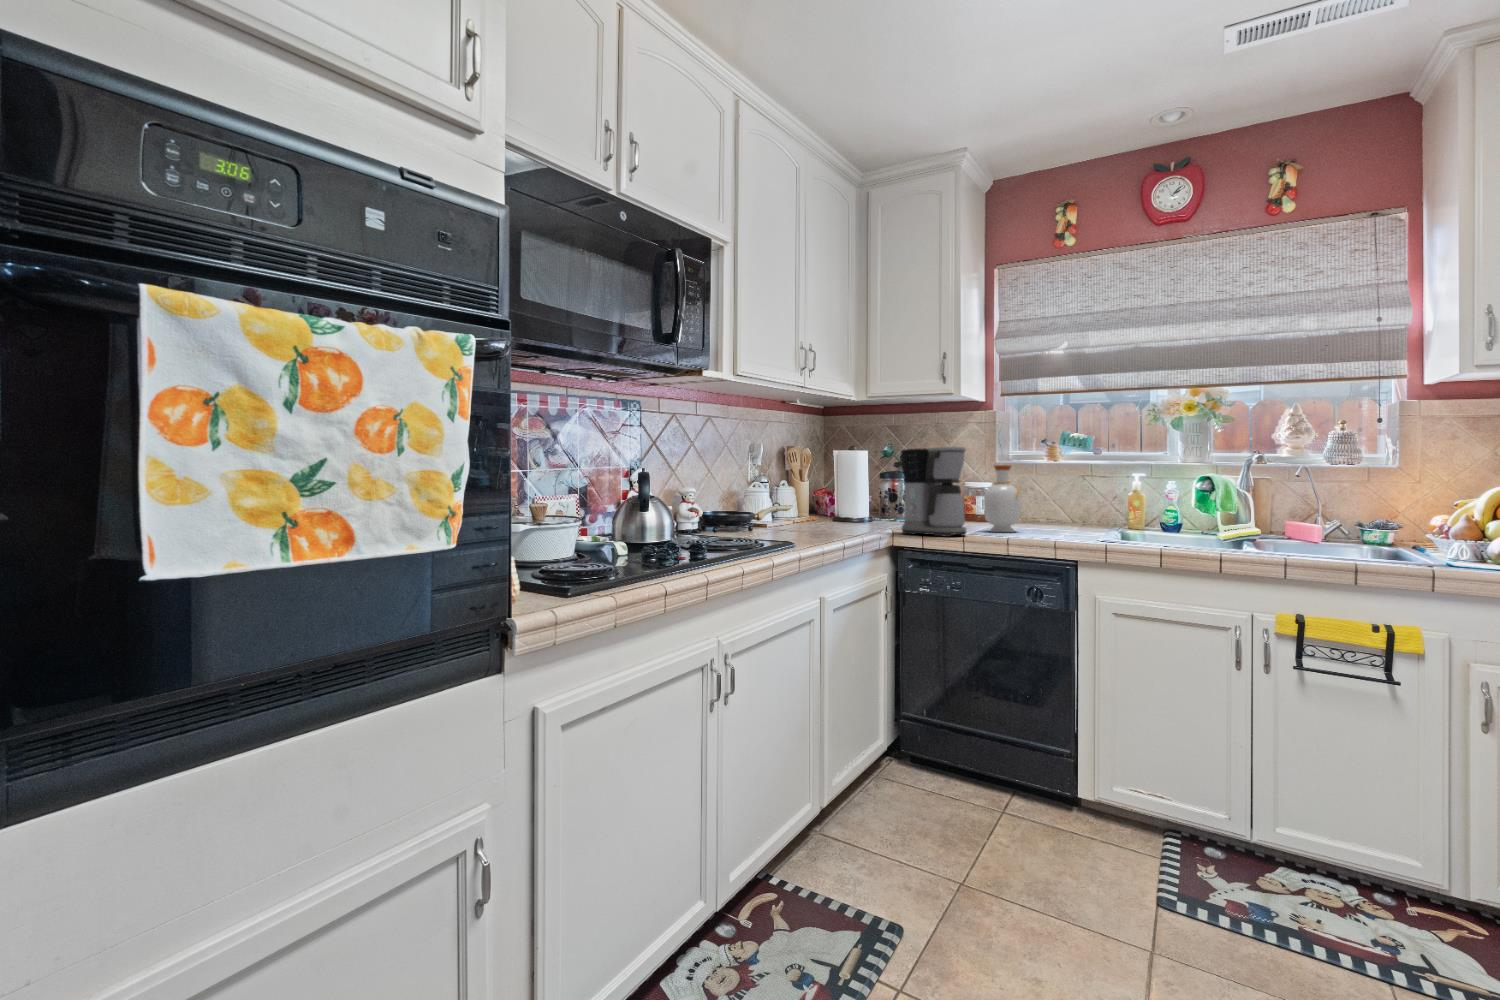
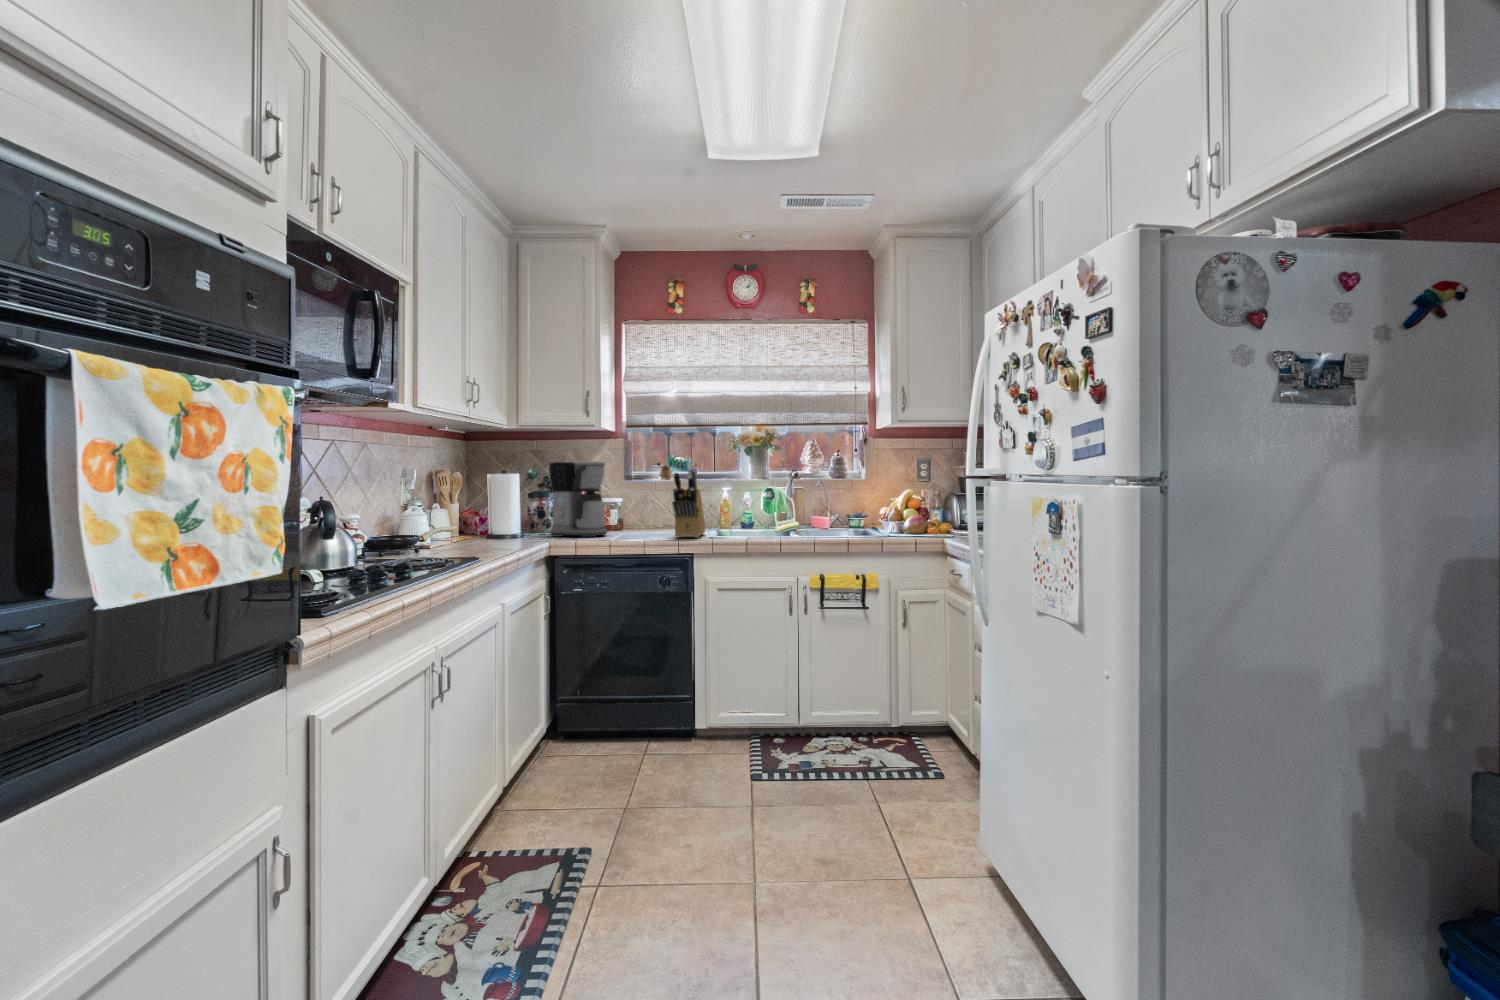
knife block: none [1046,450,1101,544] -> present [672,469,705,538]
bottle: present [984,465,1021,532] -> none [616,476,645,531]

